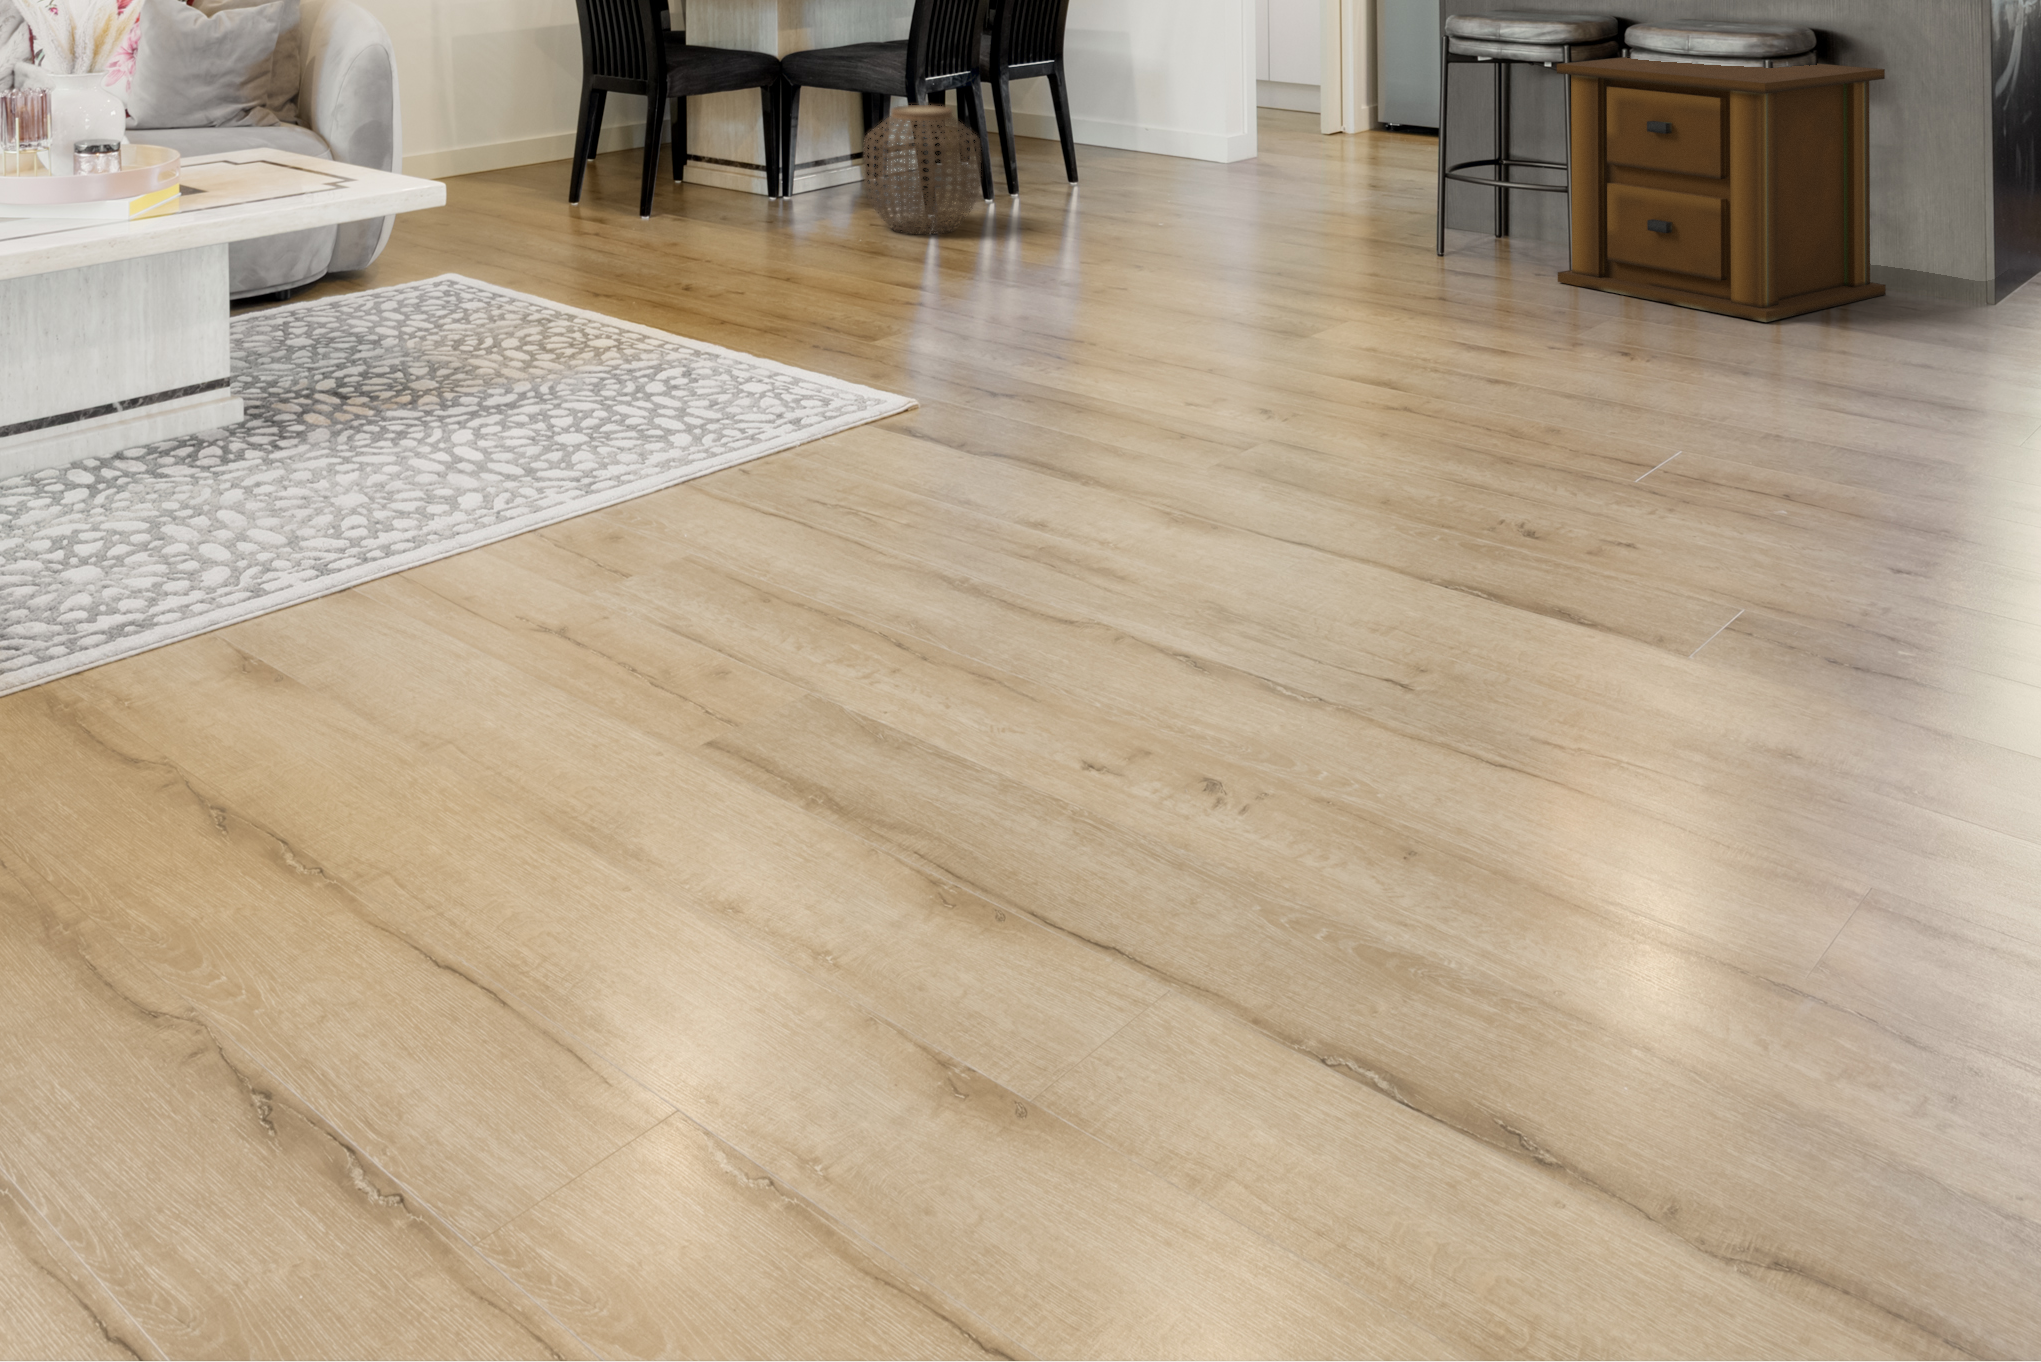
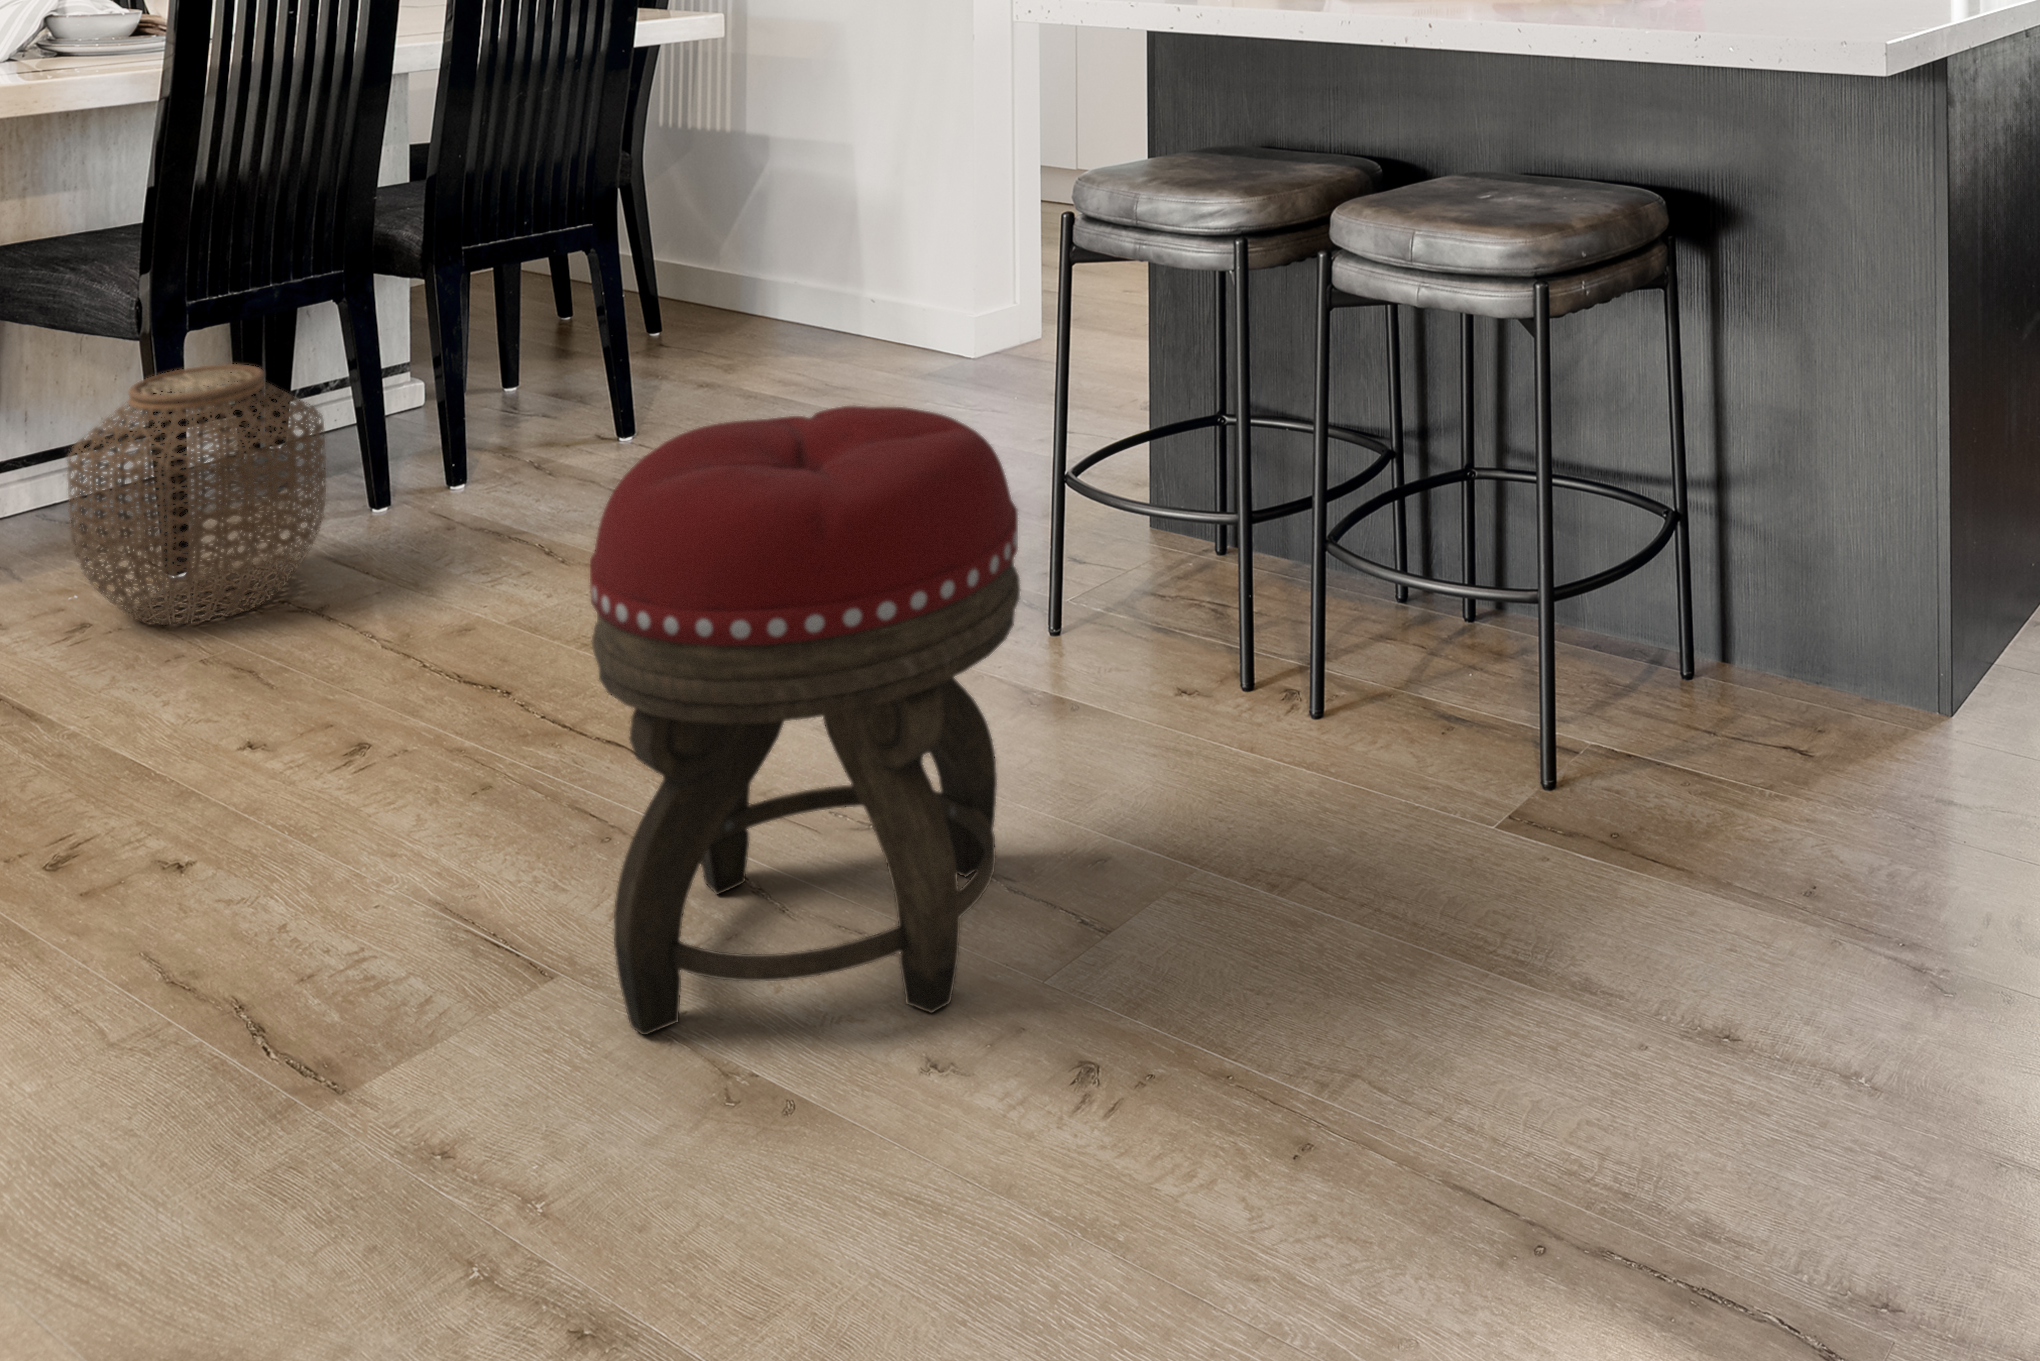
side table: present [1557,57,1886,322] -> none [1235,228,1782,811]
footstool: none [1321,88,1526,351] -> present [590,406,1020,1035]

